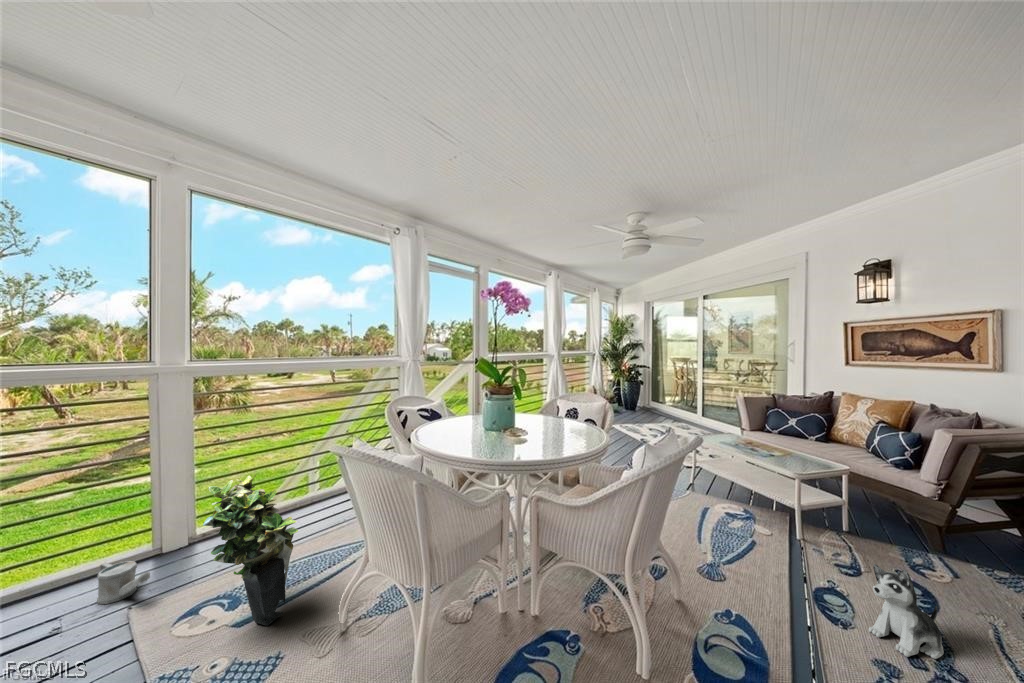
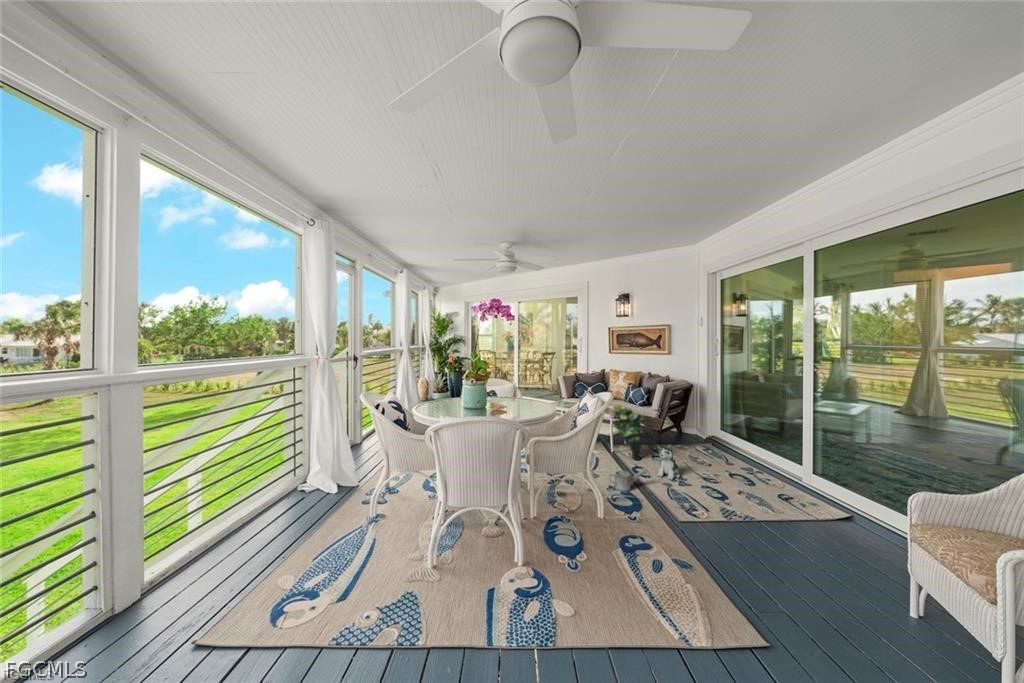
potted plant: present [203,475,298,626] -> present [611,402,644,459]
watering can: present [97,561,150,604] -> present [609,468,646,492]

